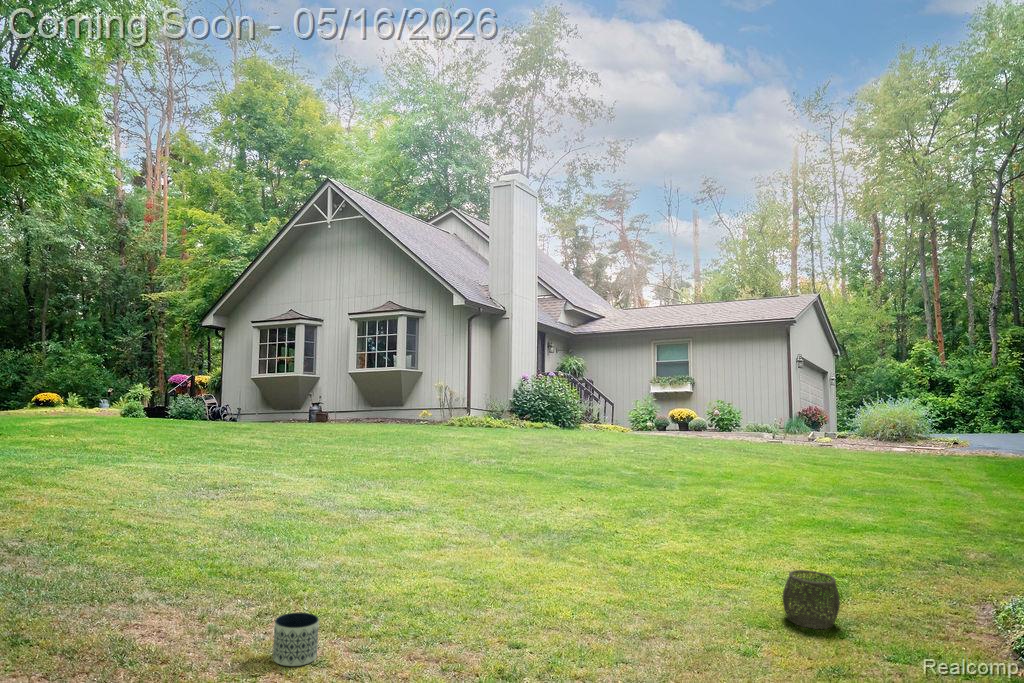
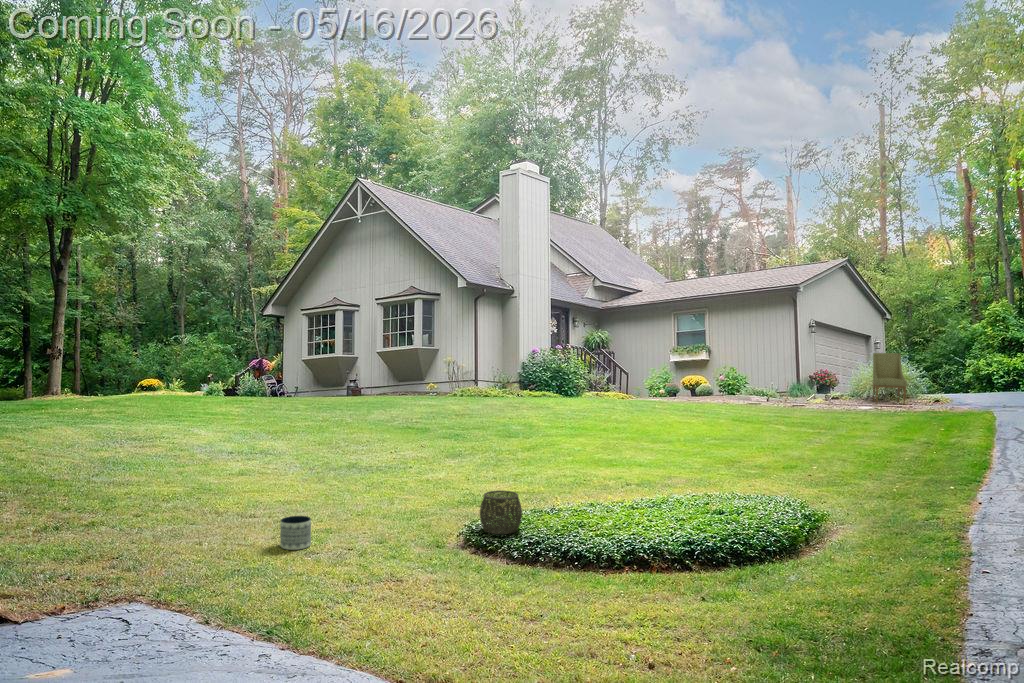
chair: none [888,392,927,446] -> present [873,353,907,405]
planter: present [273,613,319,666] -> present [280,516,311,550]

